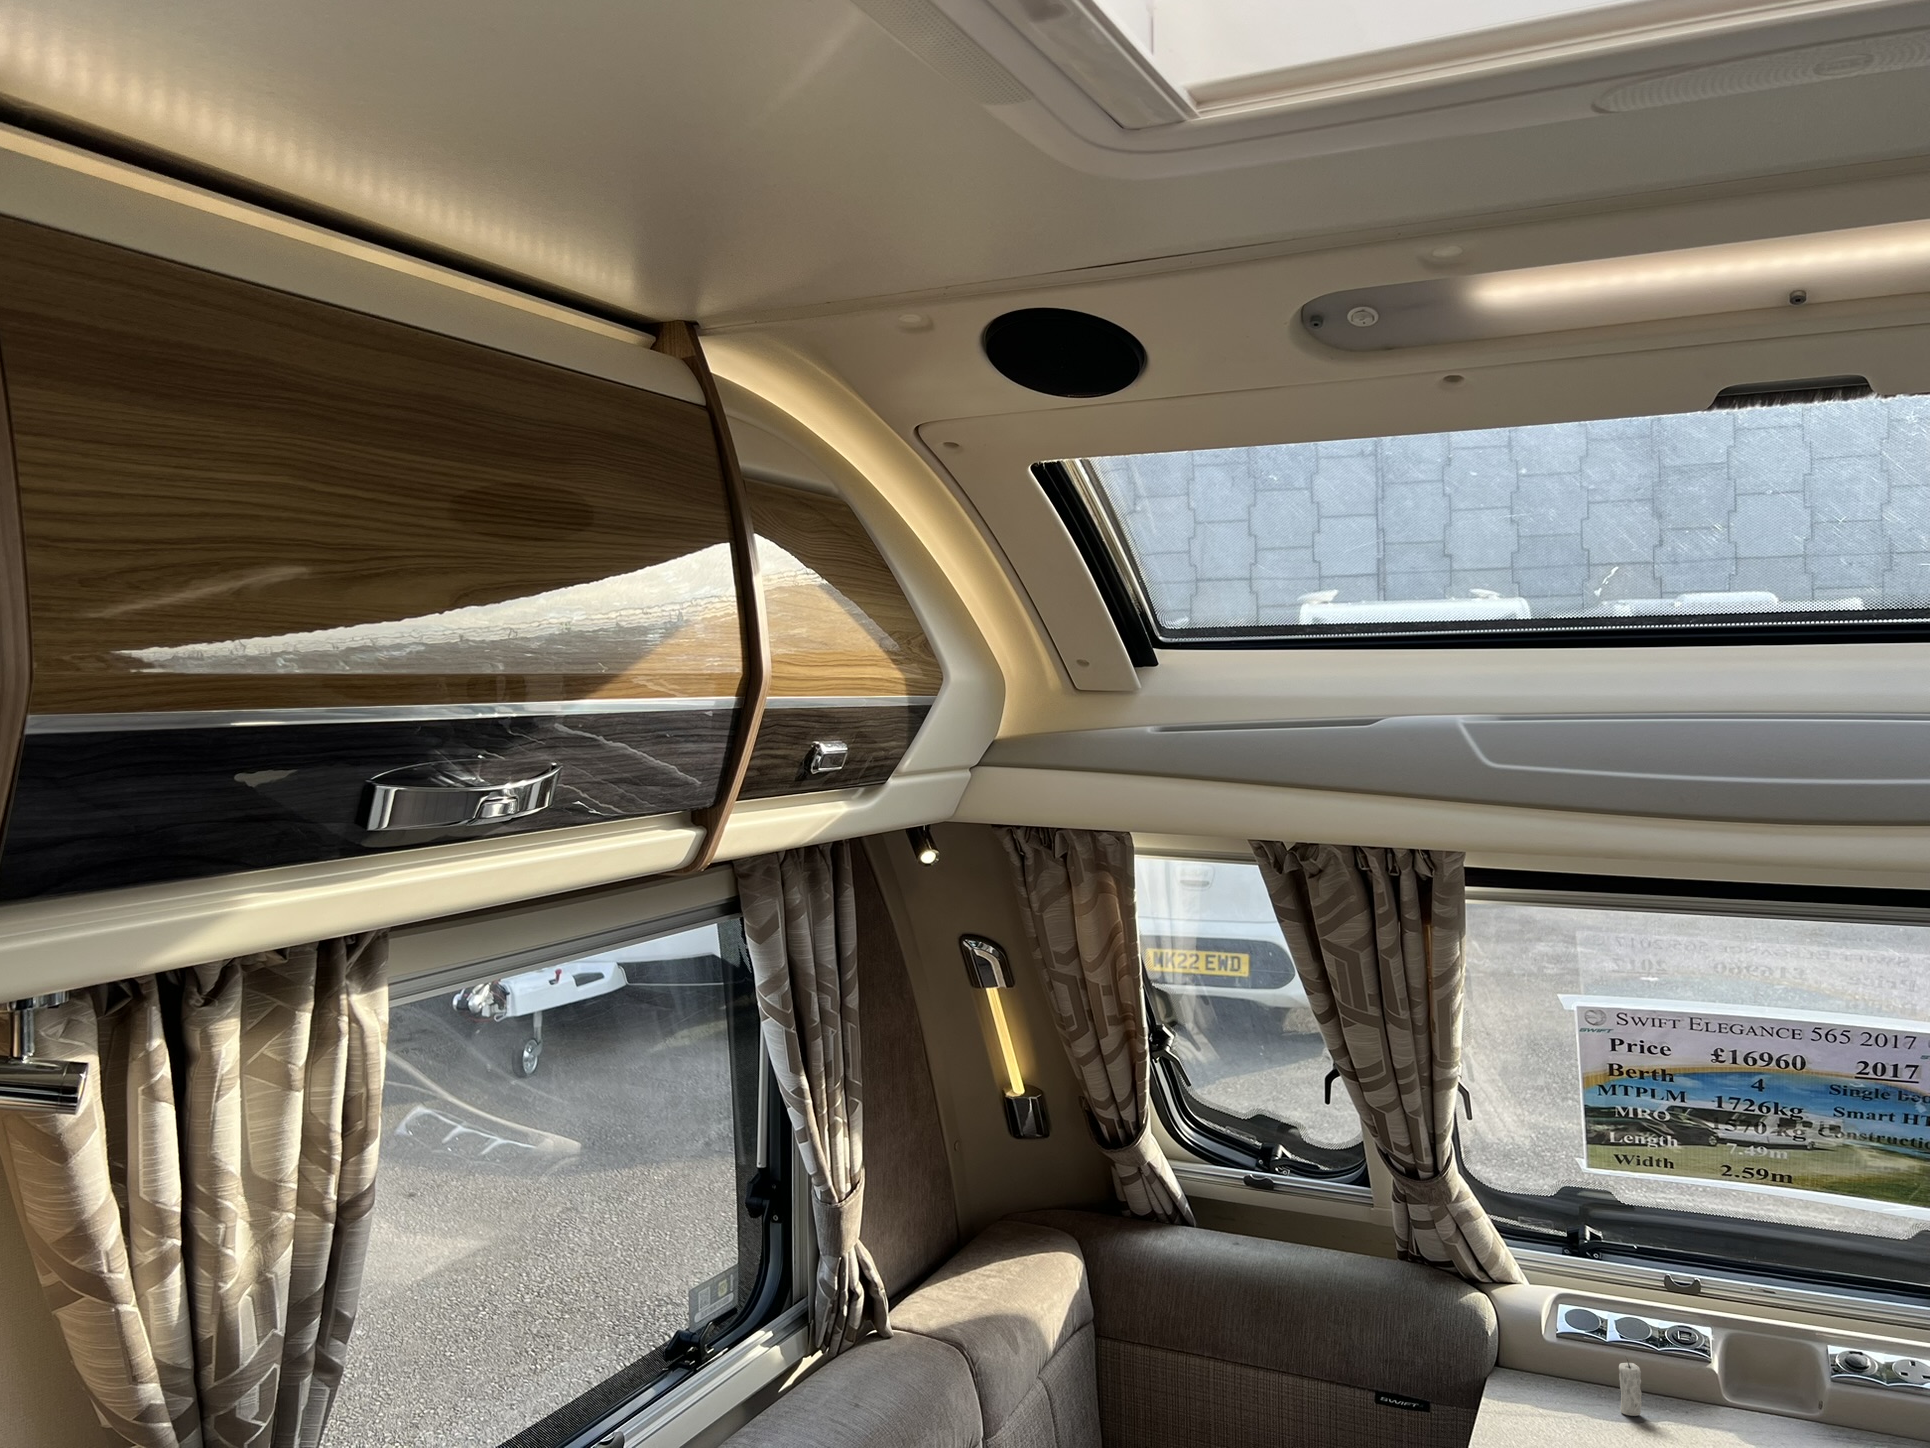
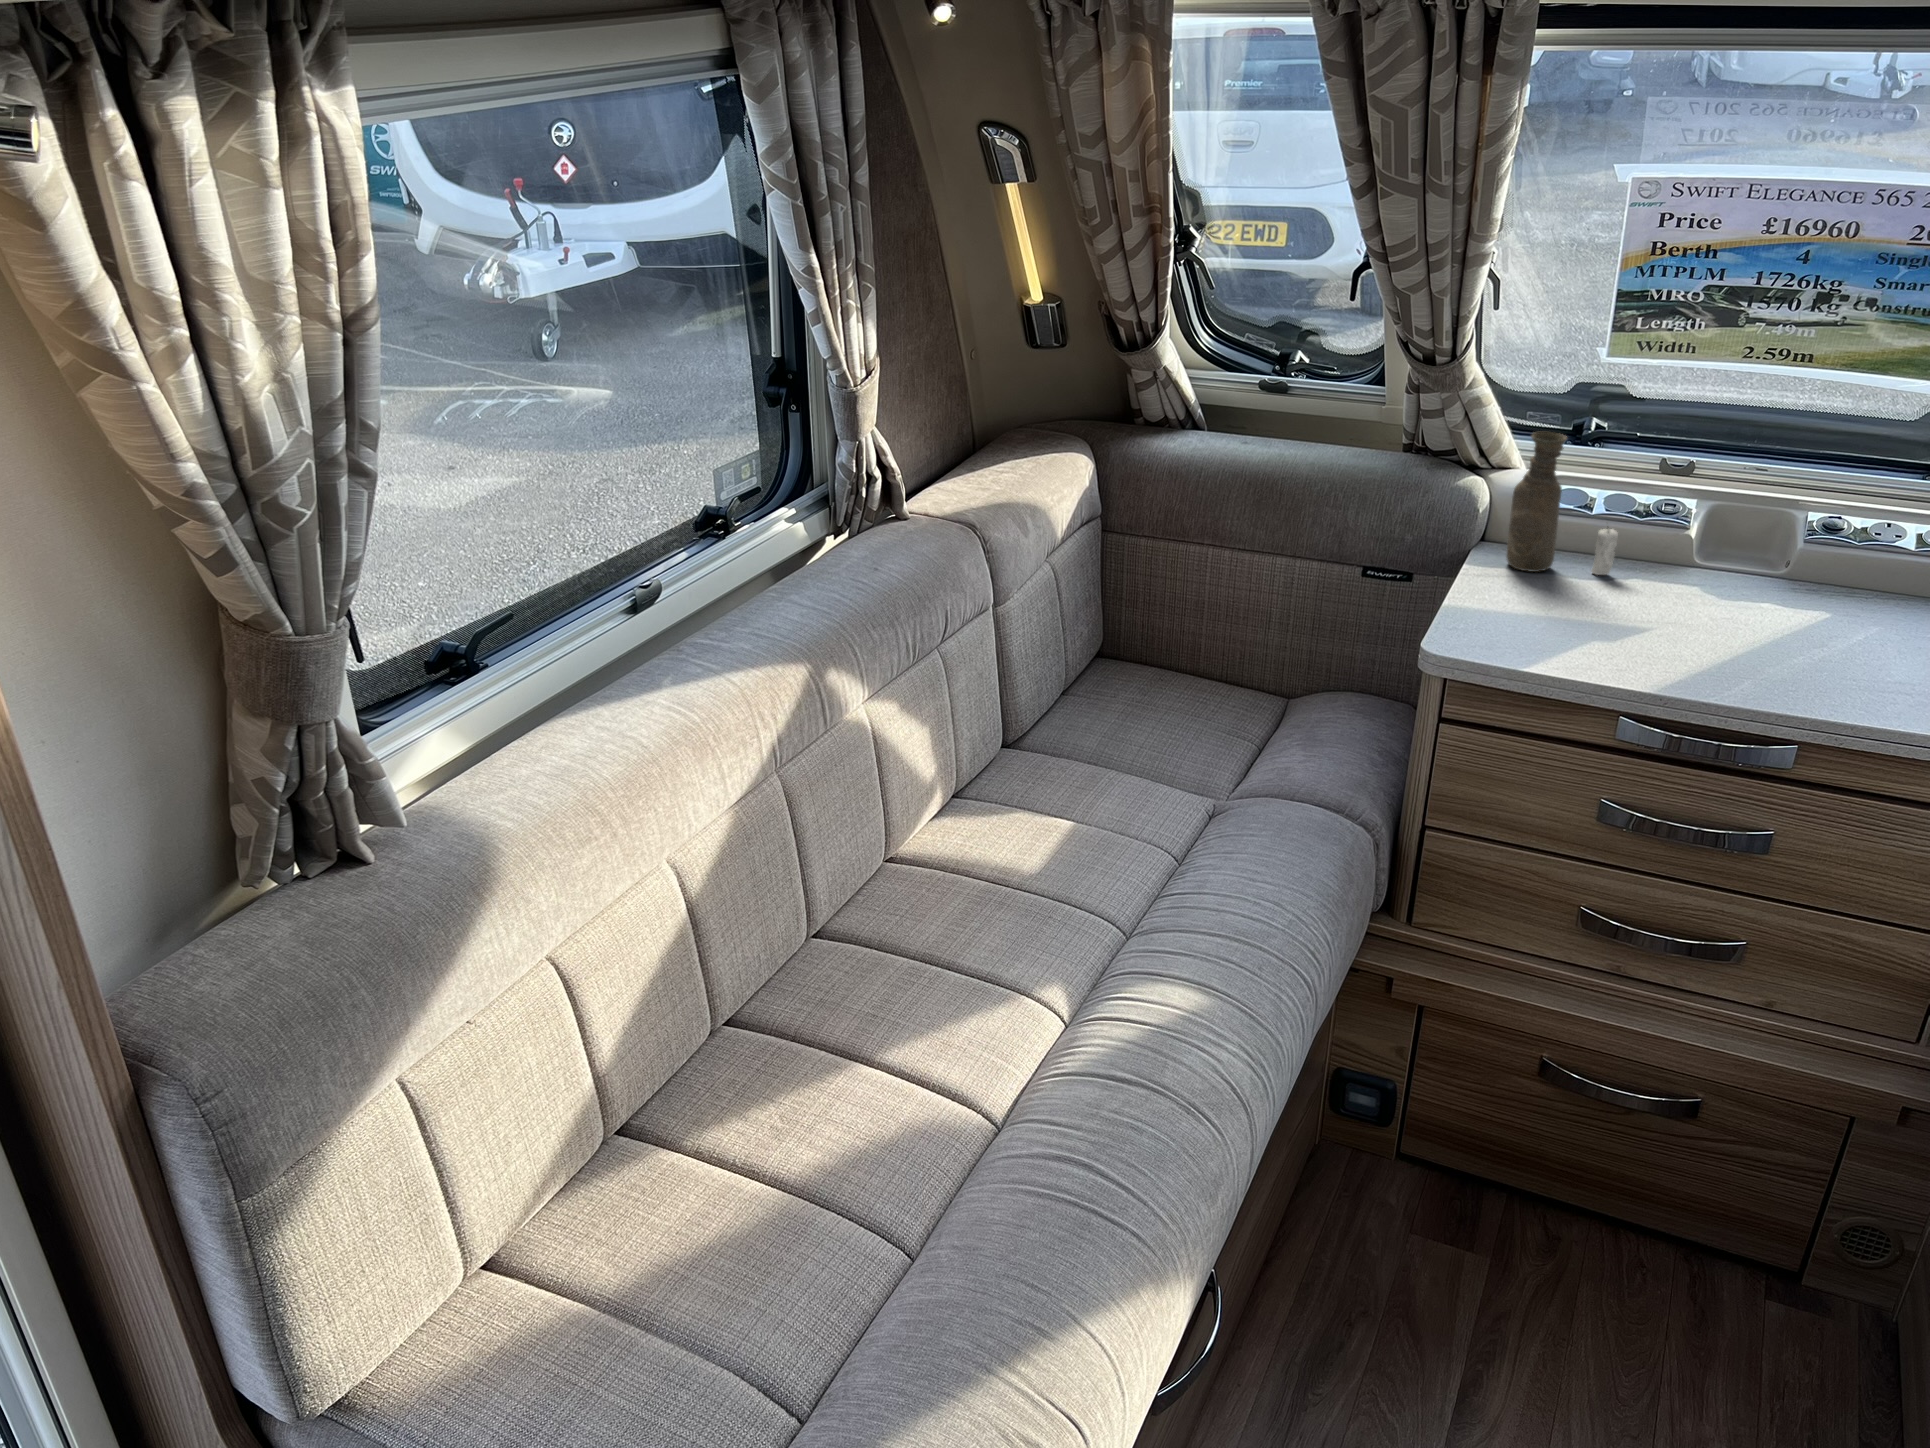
vase: none [1522,1256,1578,1411] -> present [1506,432,1567,572]

